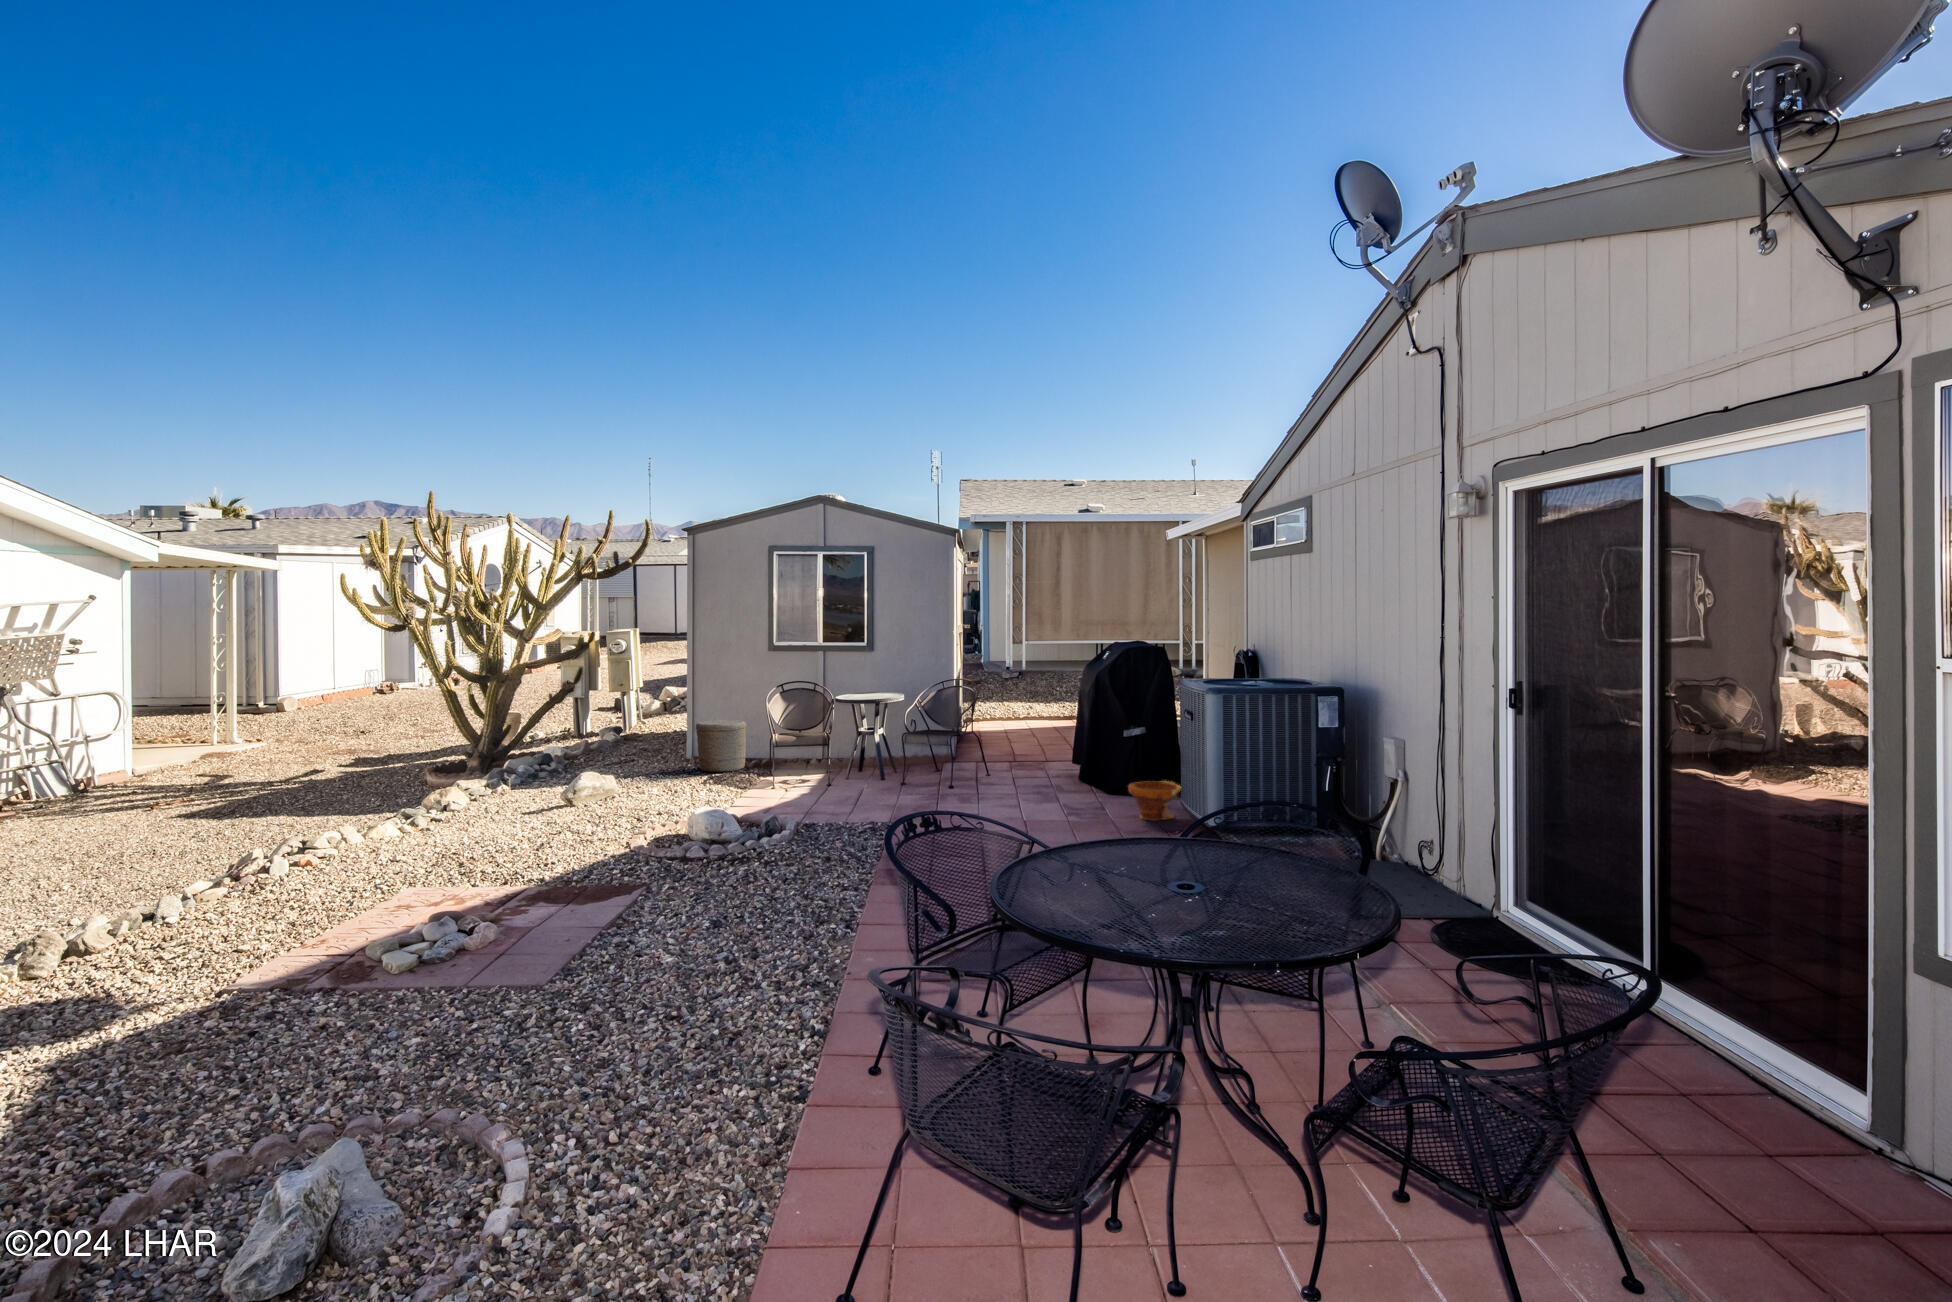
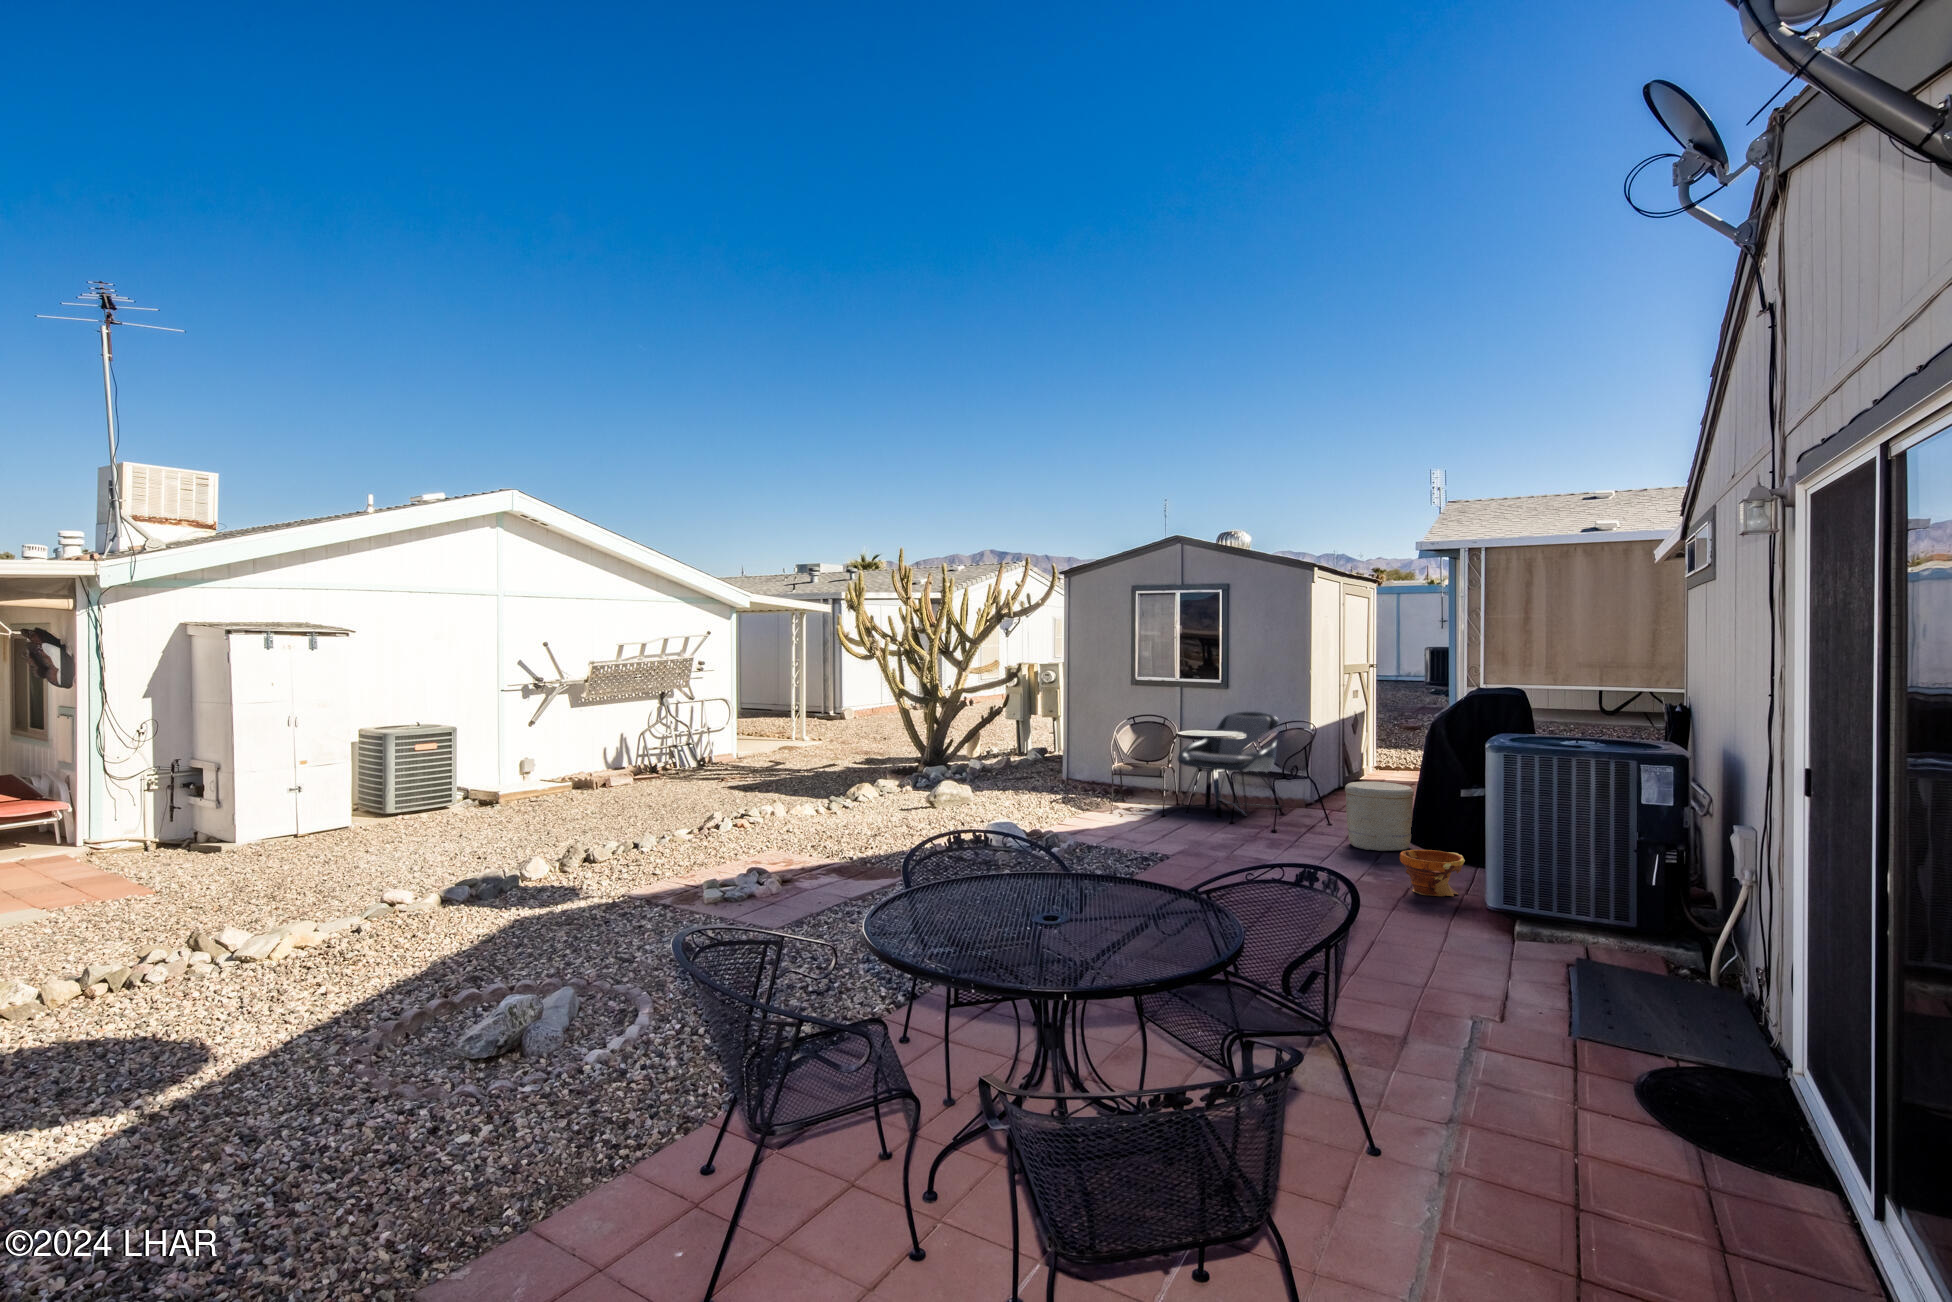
lounge chair: none [839,673,934,774] -> present [1178,712,1284,816]
woven basket: present [696,720,746,772] -> present [1345,782,1414,851]

